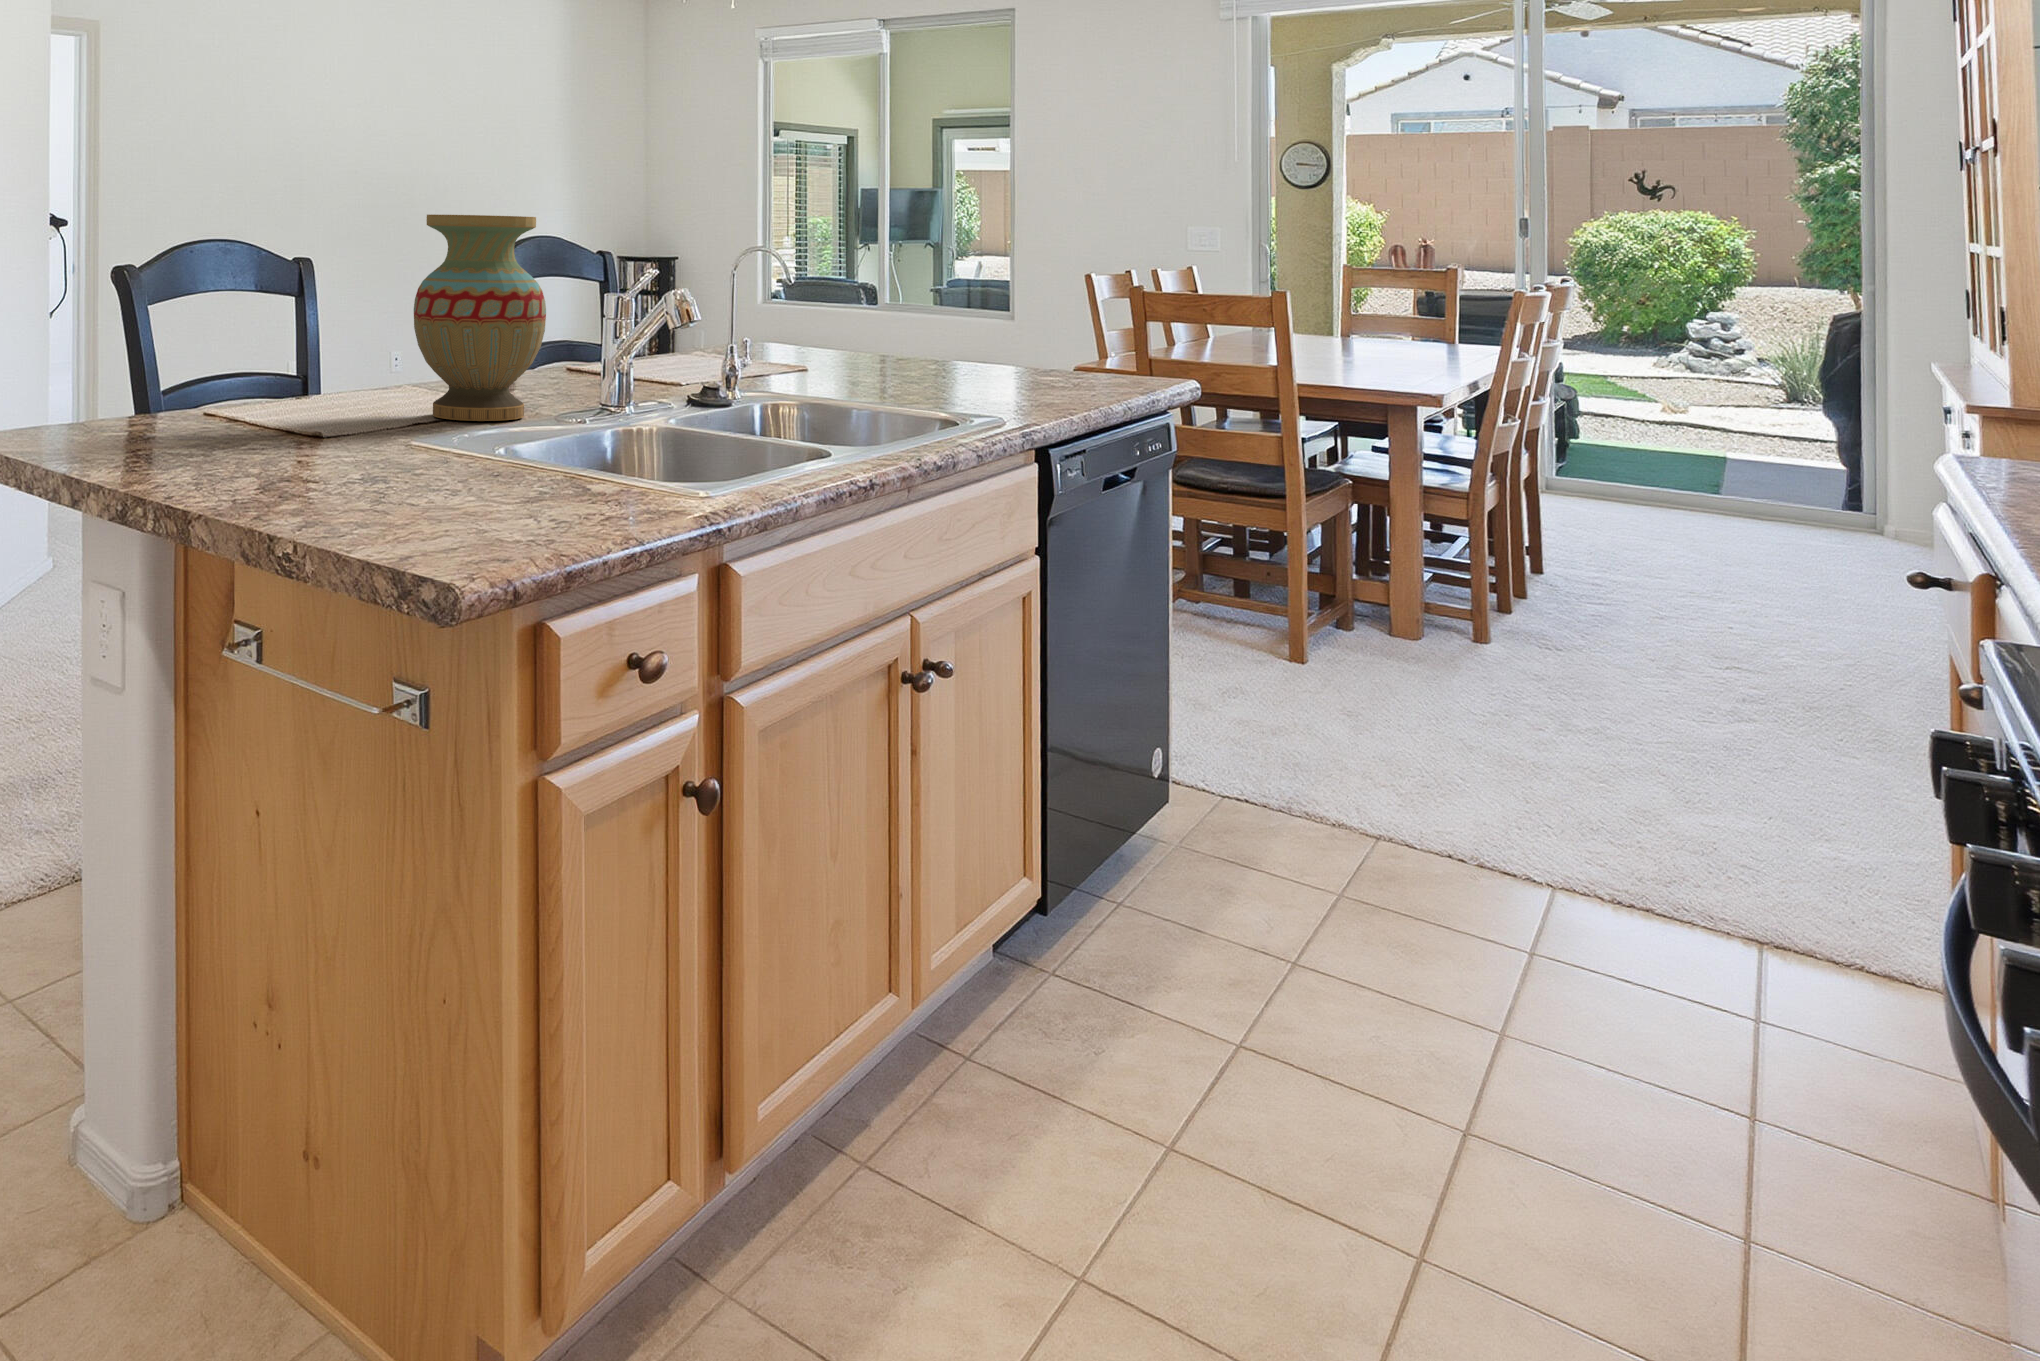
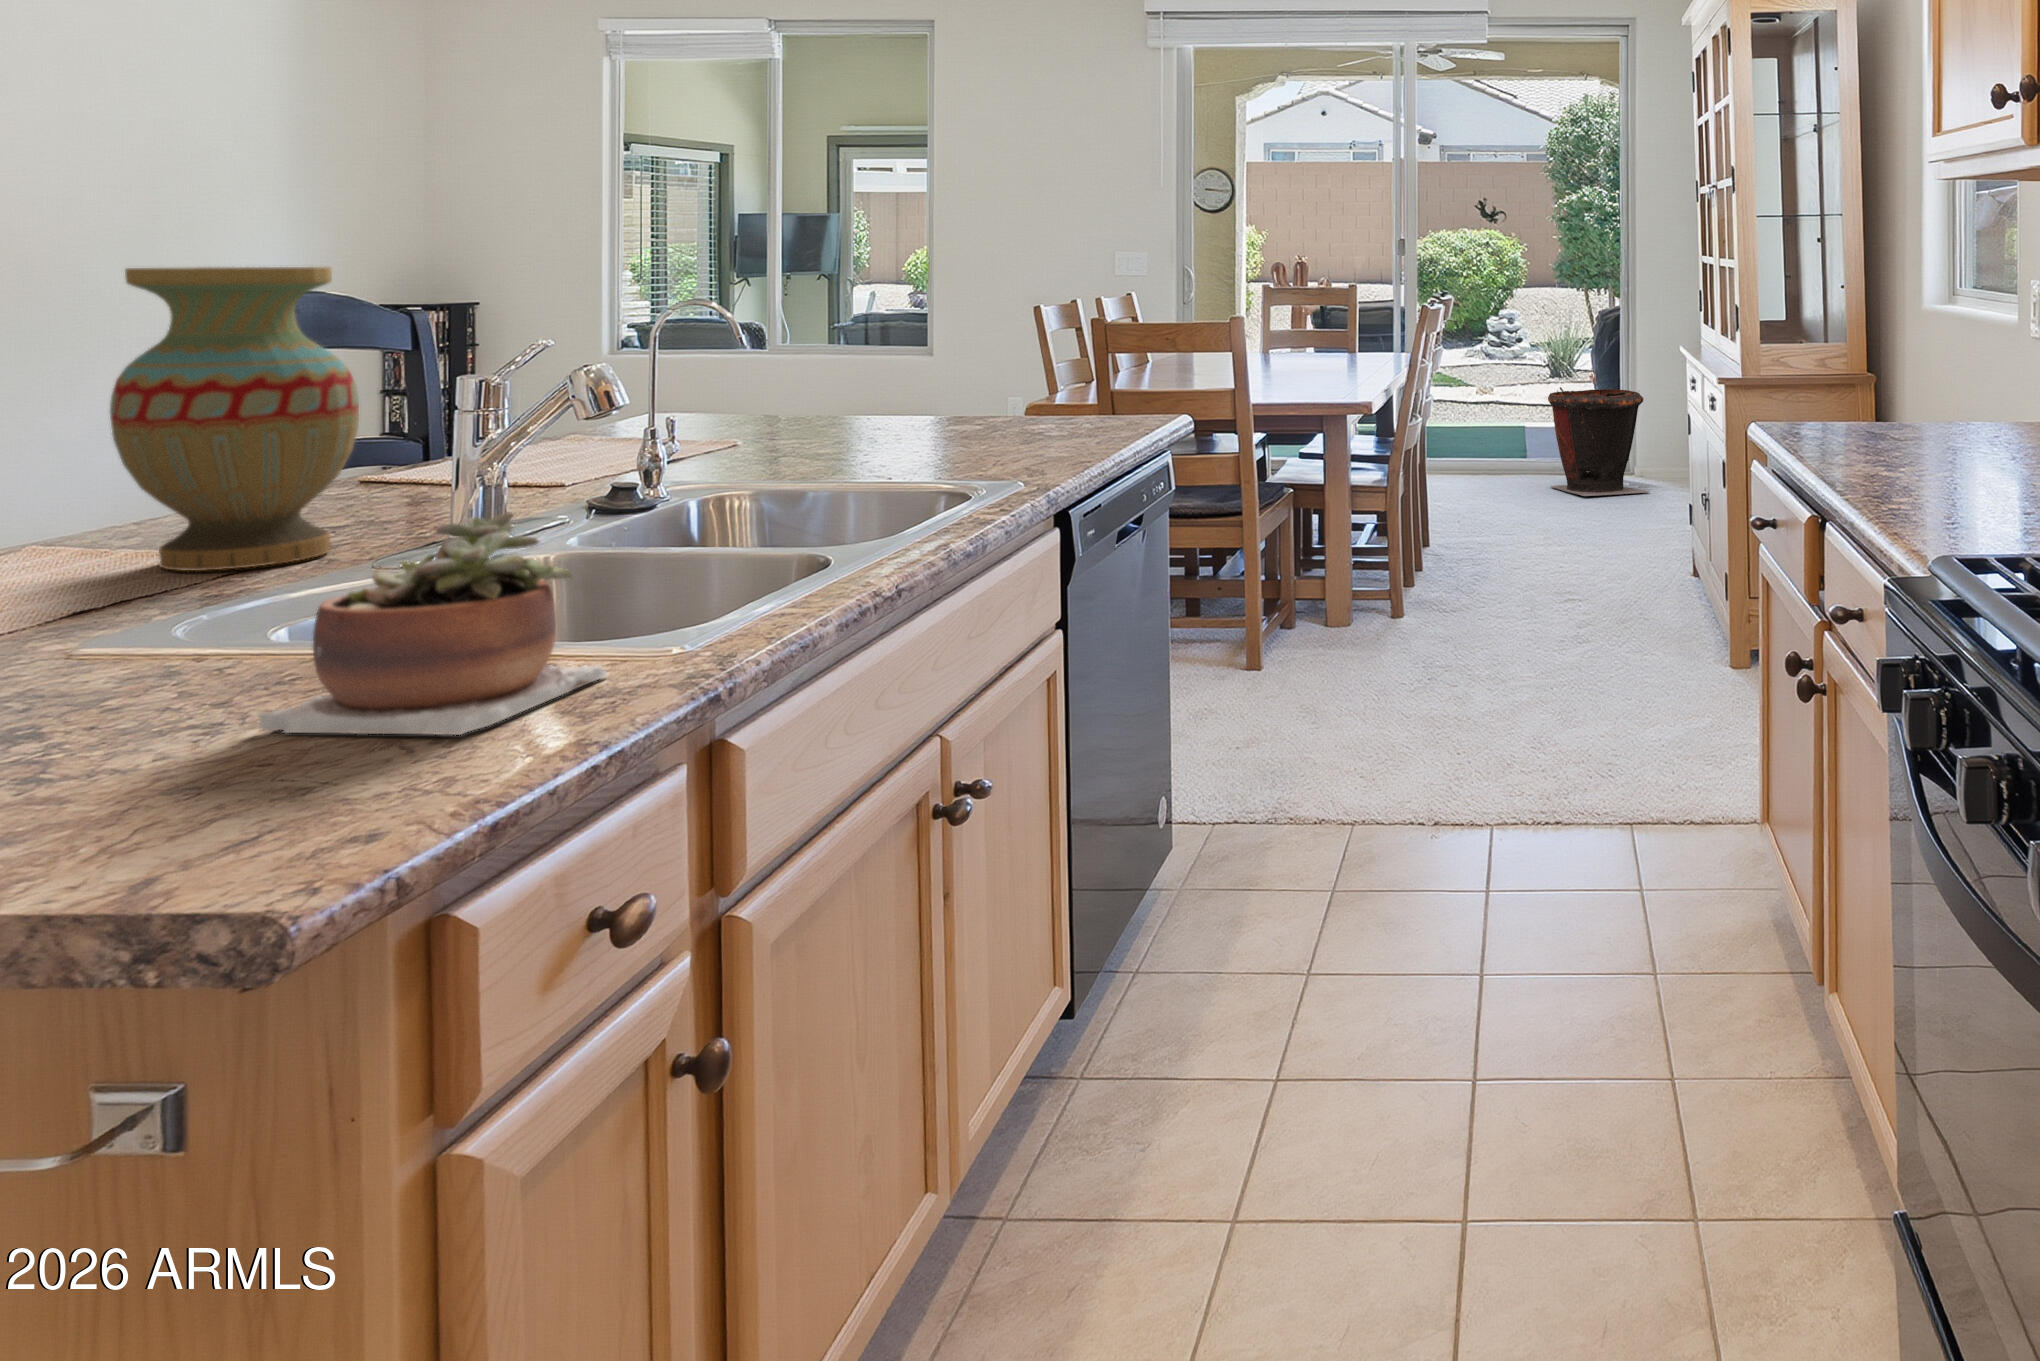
succulent plant: none [466,382,661,520] -> present [259,512,608,735]
trash can: none [1751,408,1910,555] -> present [1548,387,1649,496]

